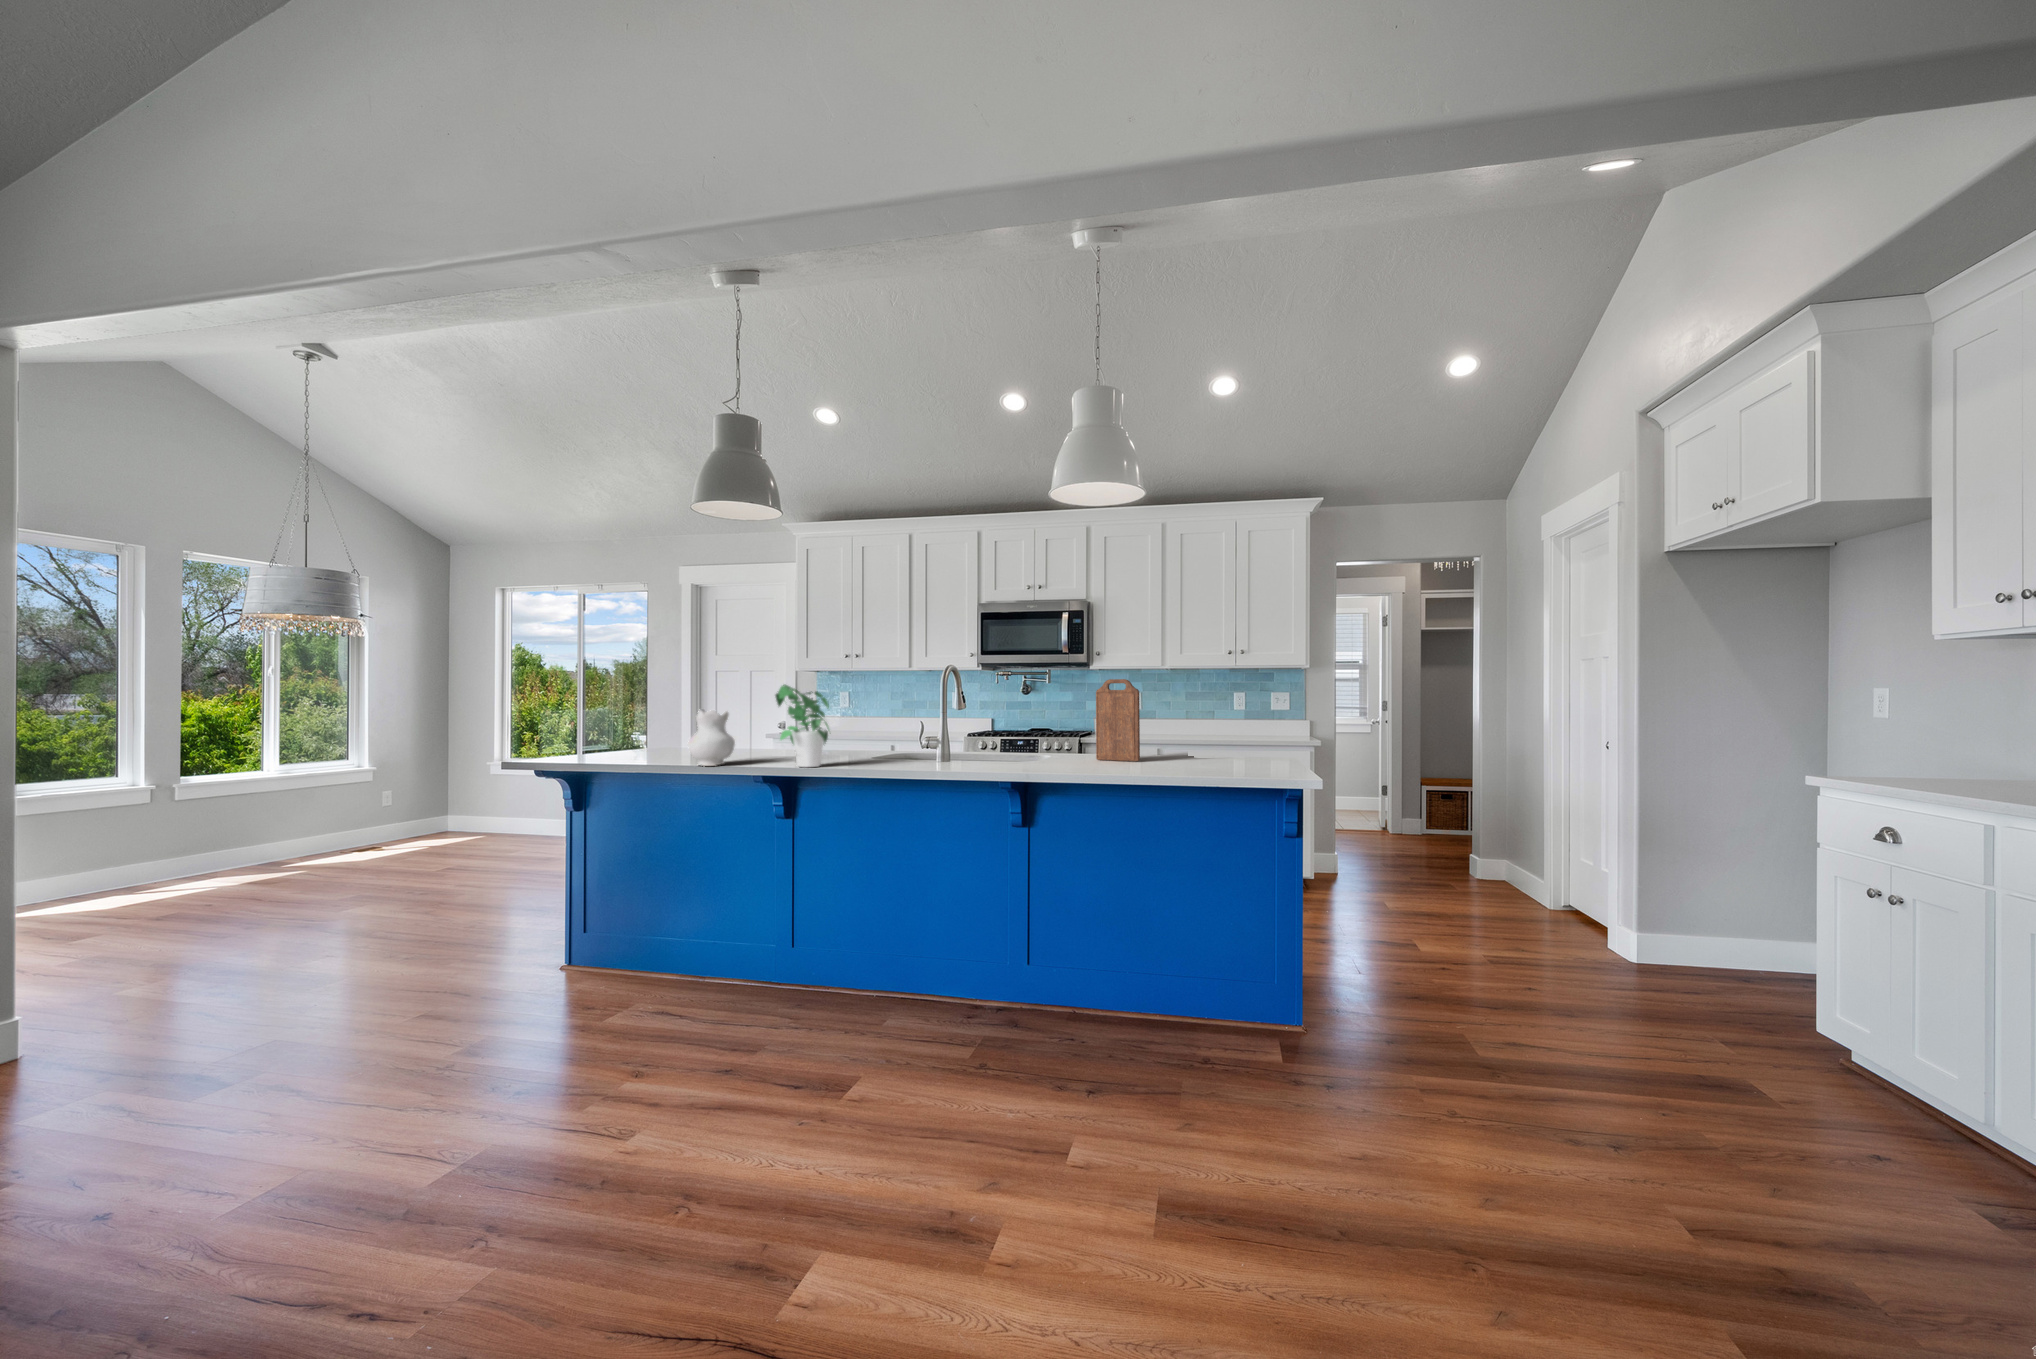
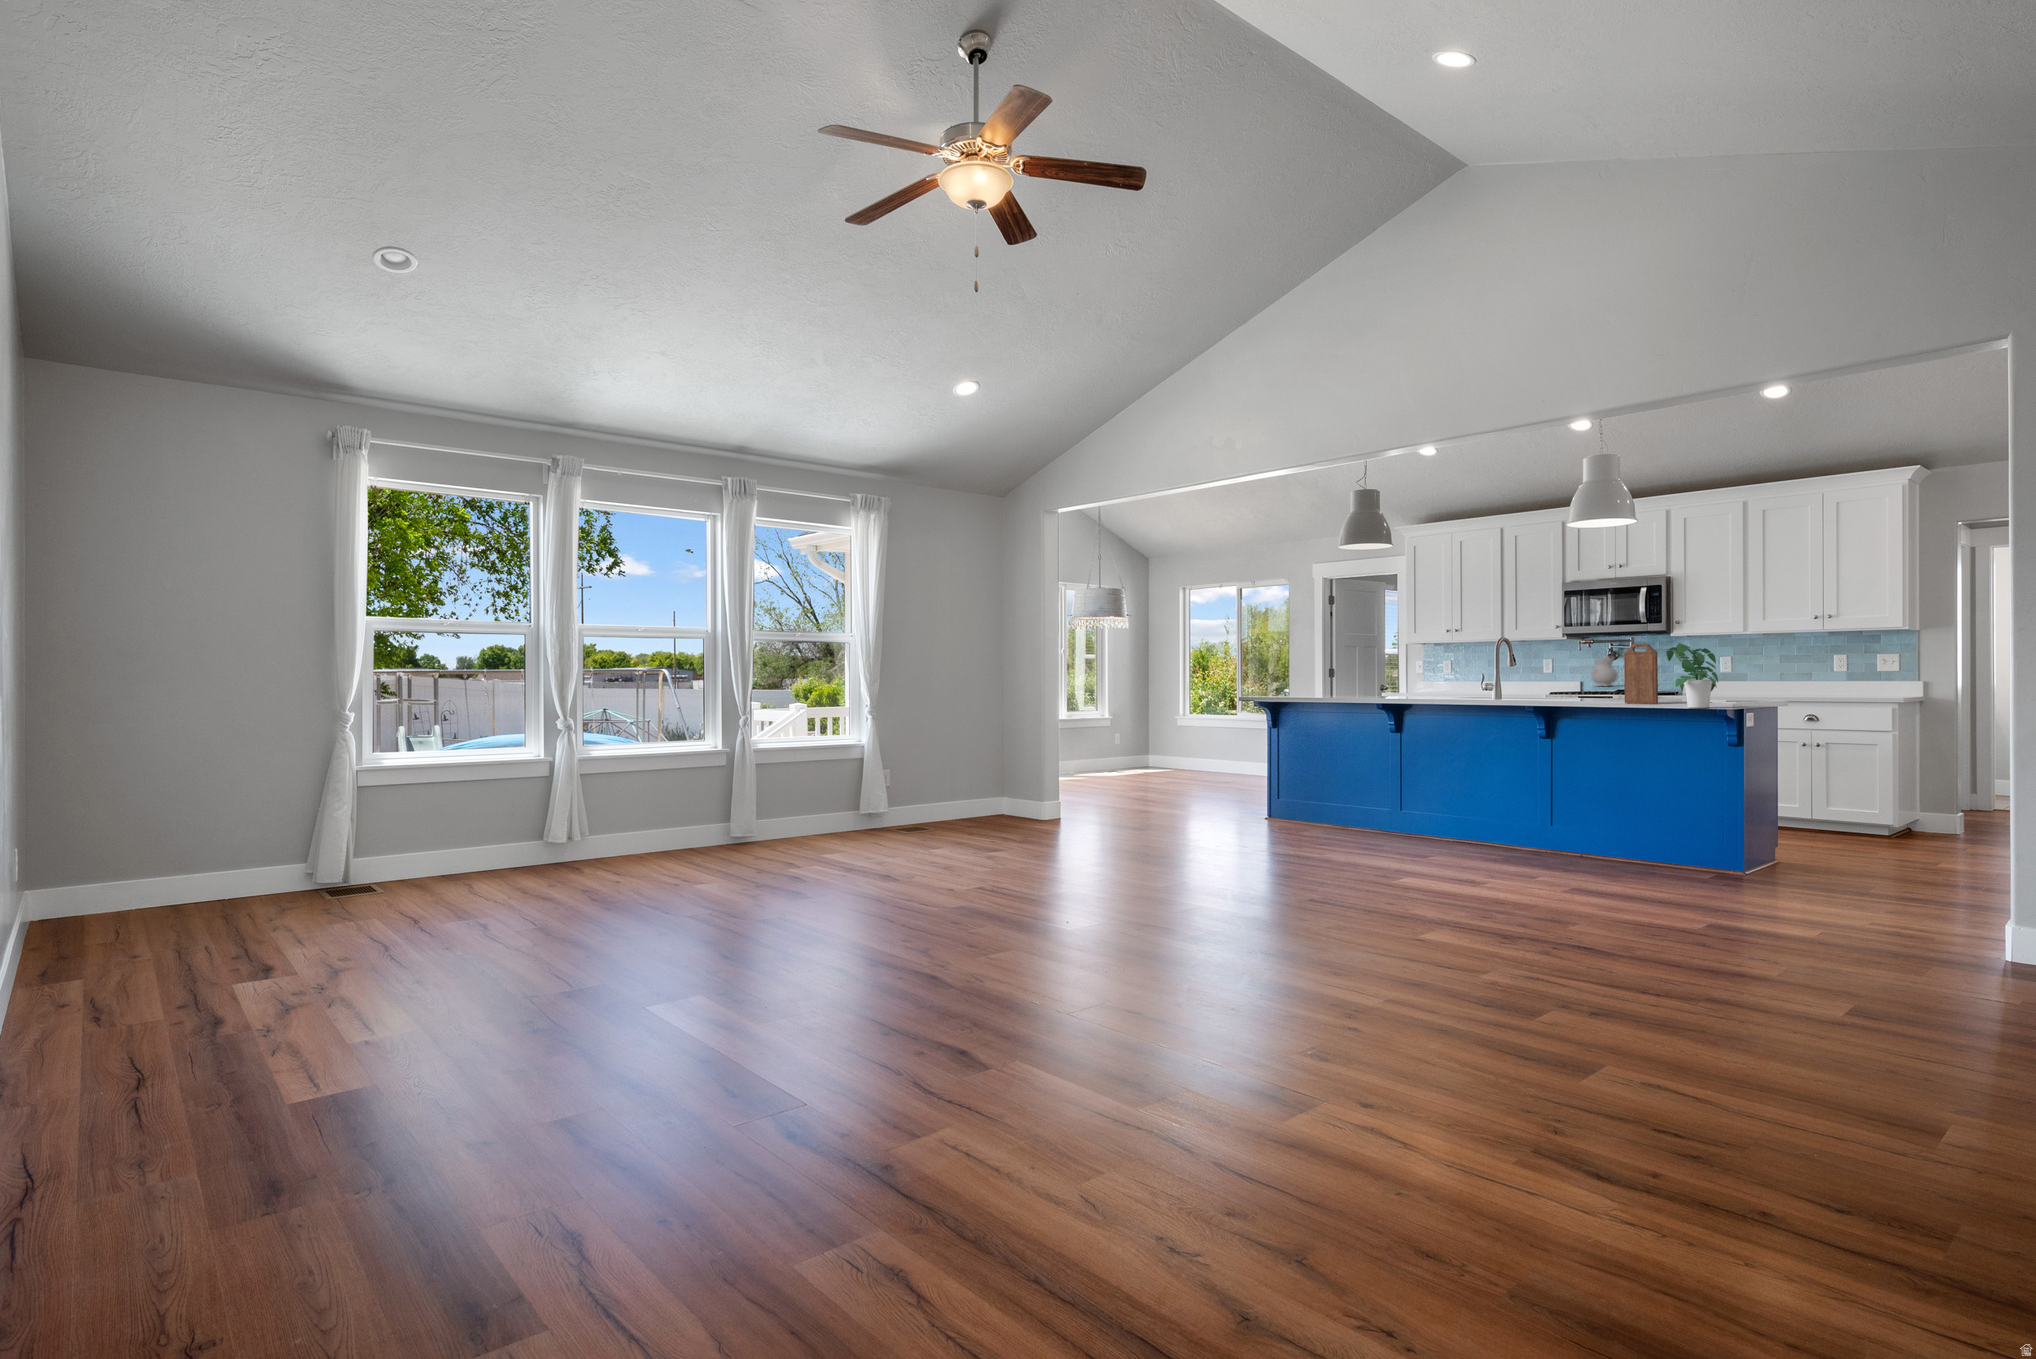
potted plant: present [775,685,829,767] -> present [1666,643,1718,708]
ceramic pitcher: present [688,709,735,766] -> present [1591,656,1618,686]

